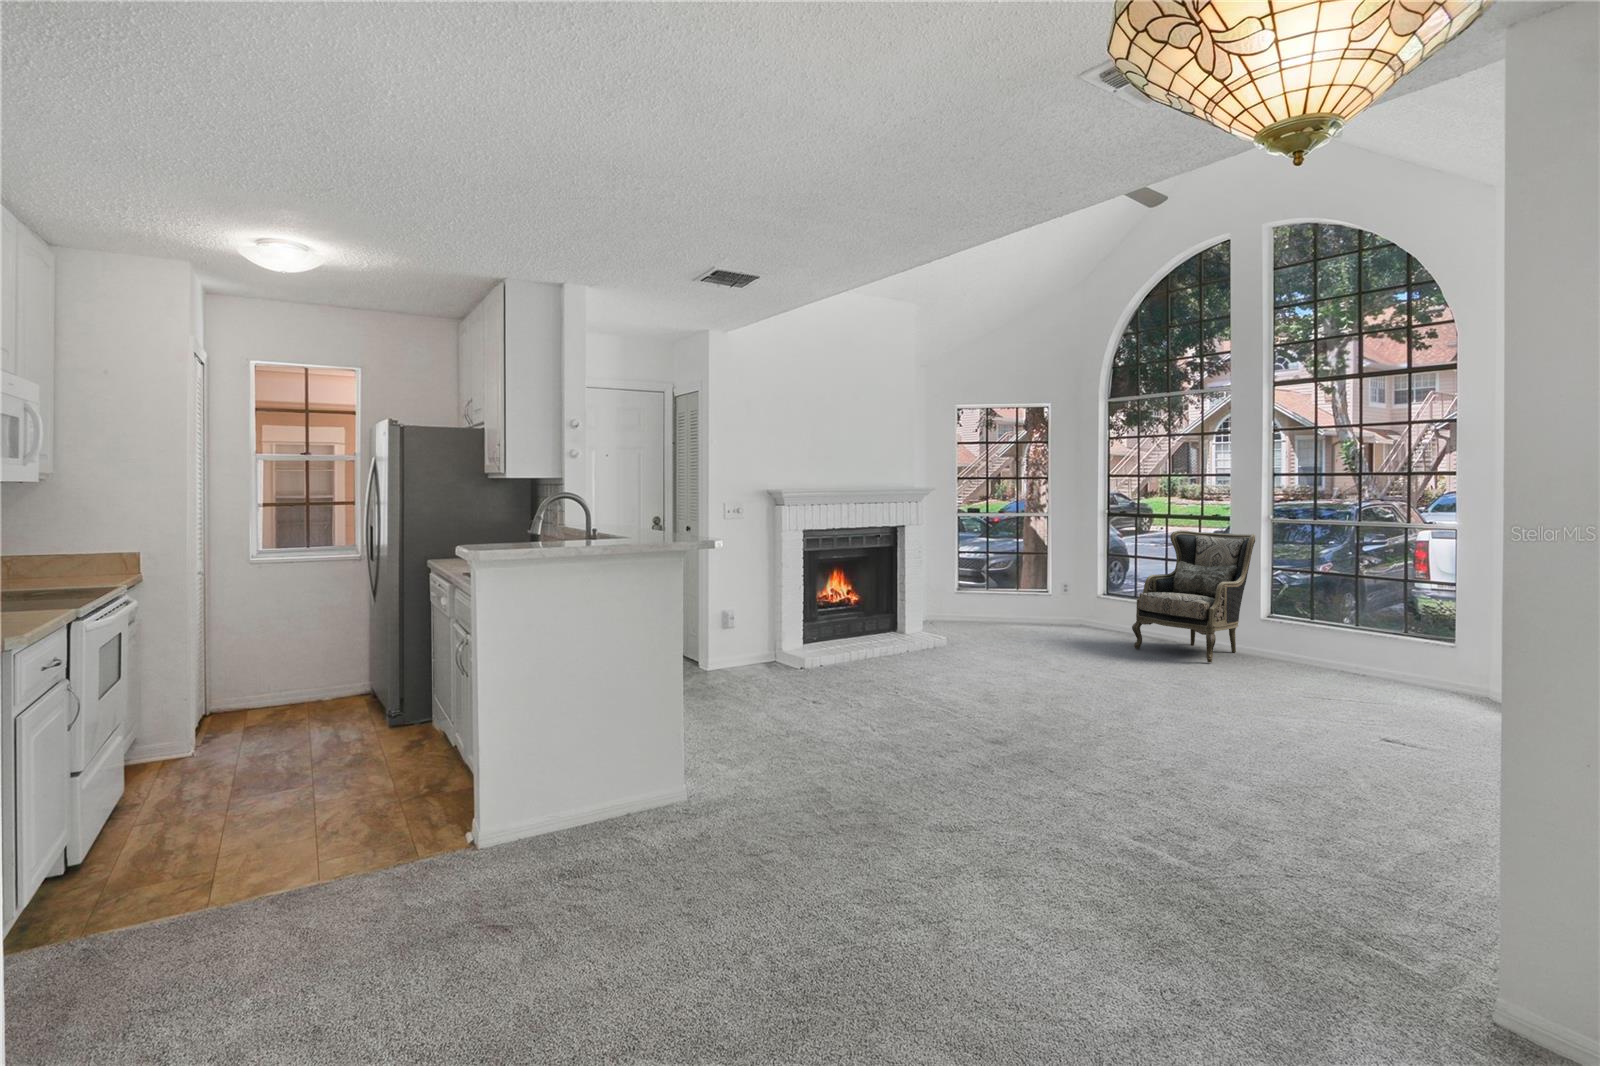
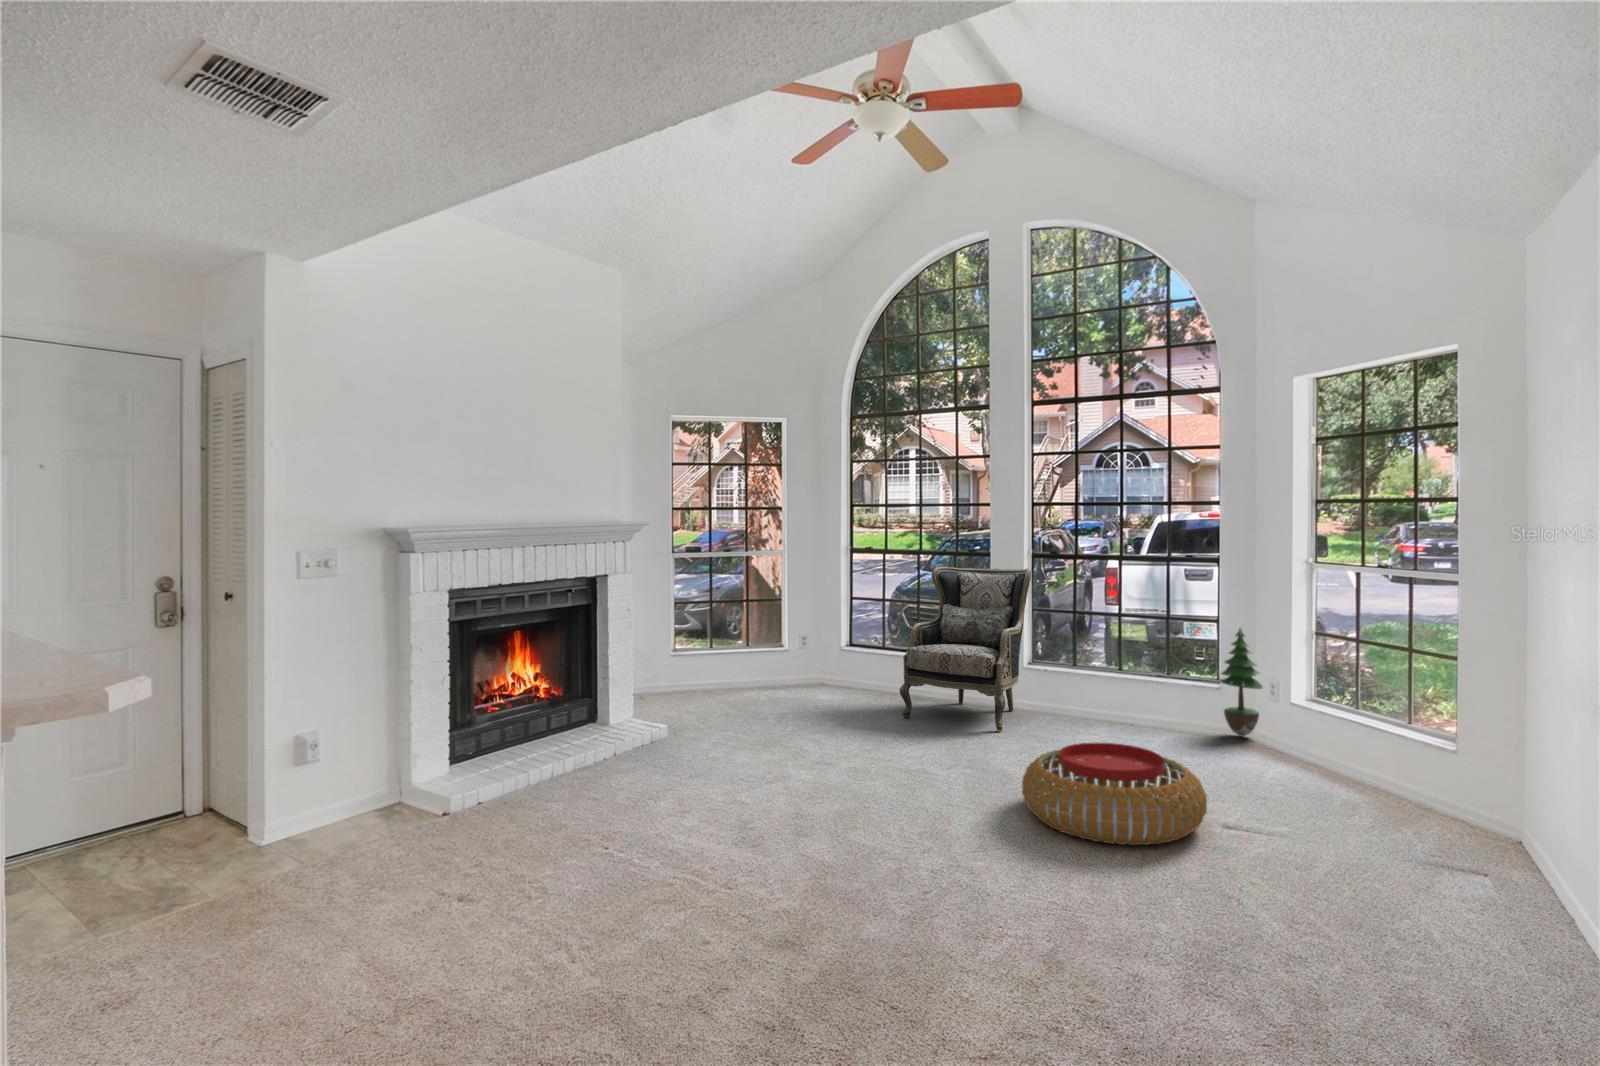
potted tree: none [1415,590,1458,685] -> present [1220,629,1262,737]
pouf: none [1181,661,1323,727] -> present [1022,743,1207,845]

